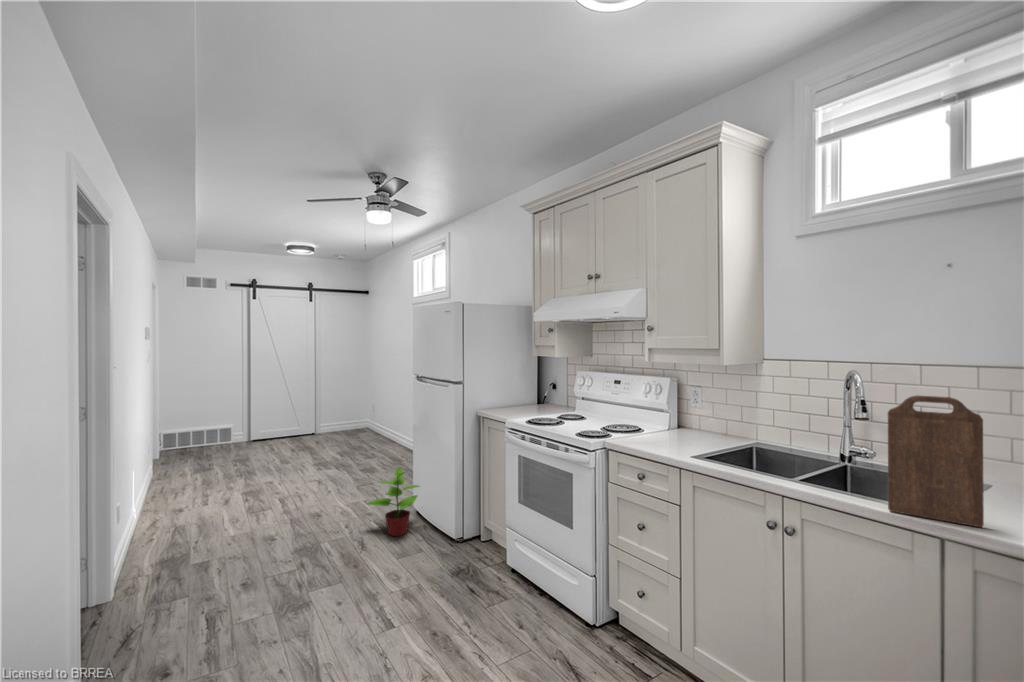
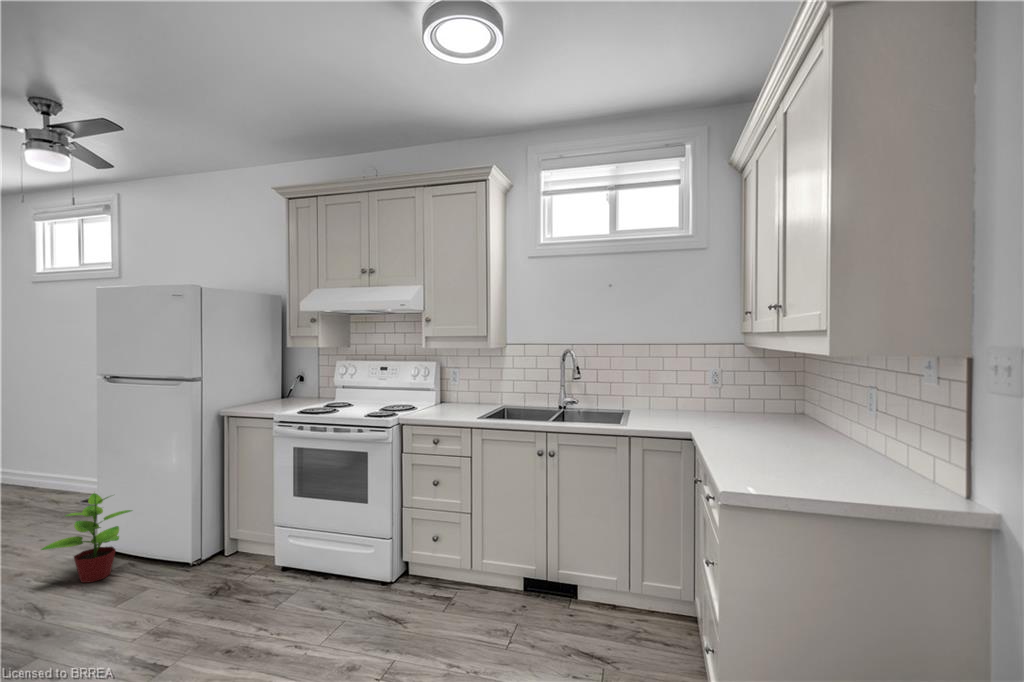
cutting board: present [888,396,984,527] -> none [608,358,649,427]

